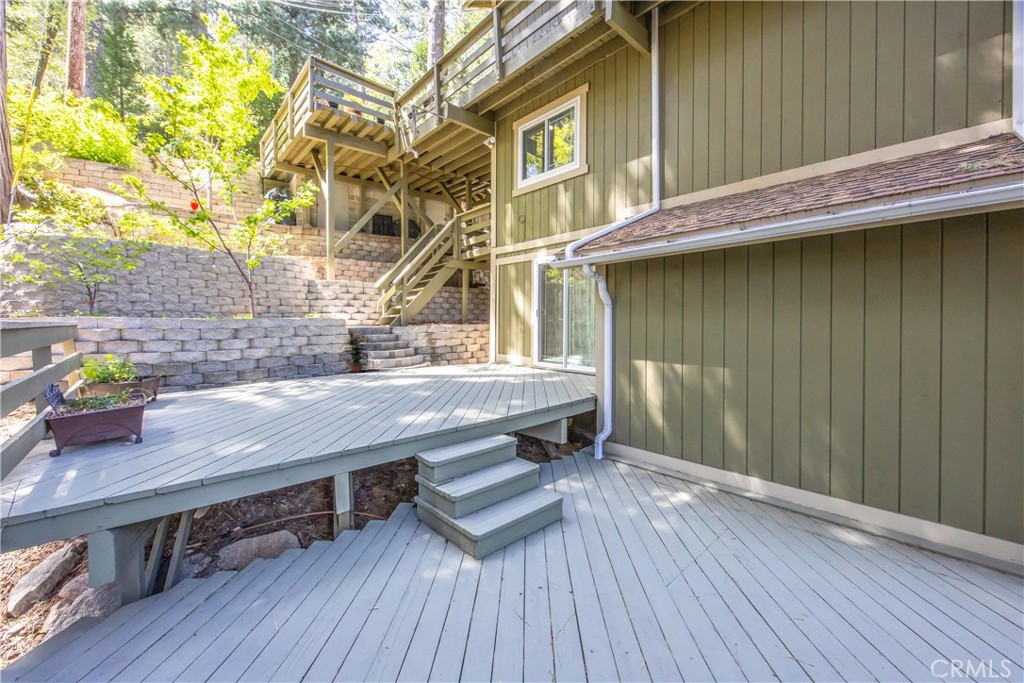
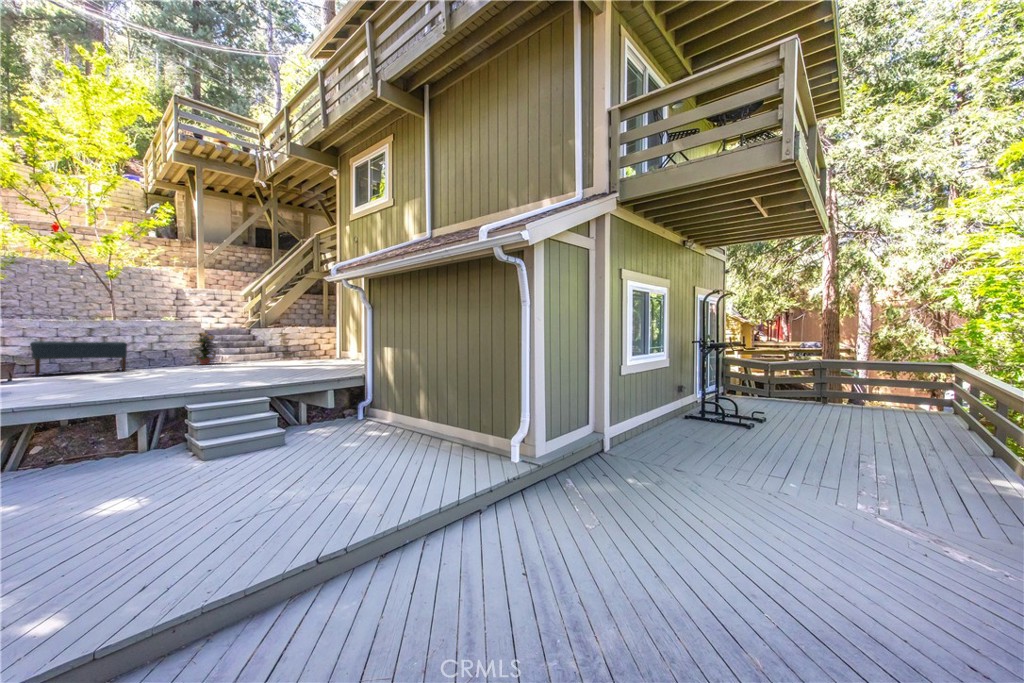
bench: none [169,346,280,393] -> present [30,341,127,375]

